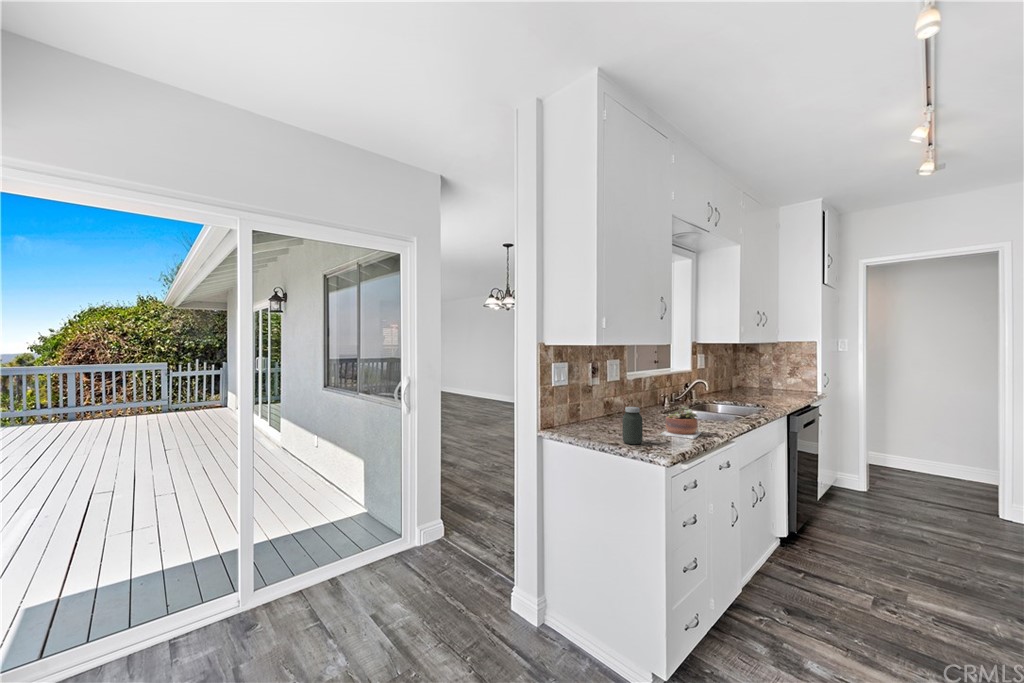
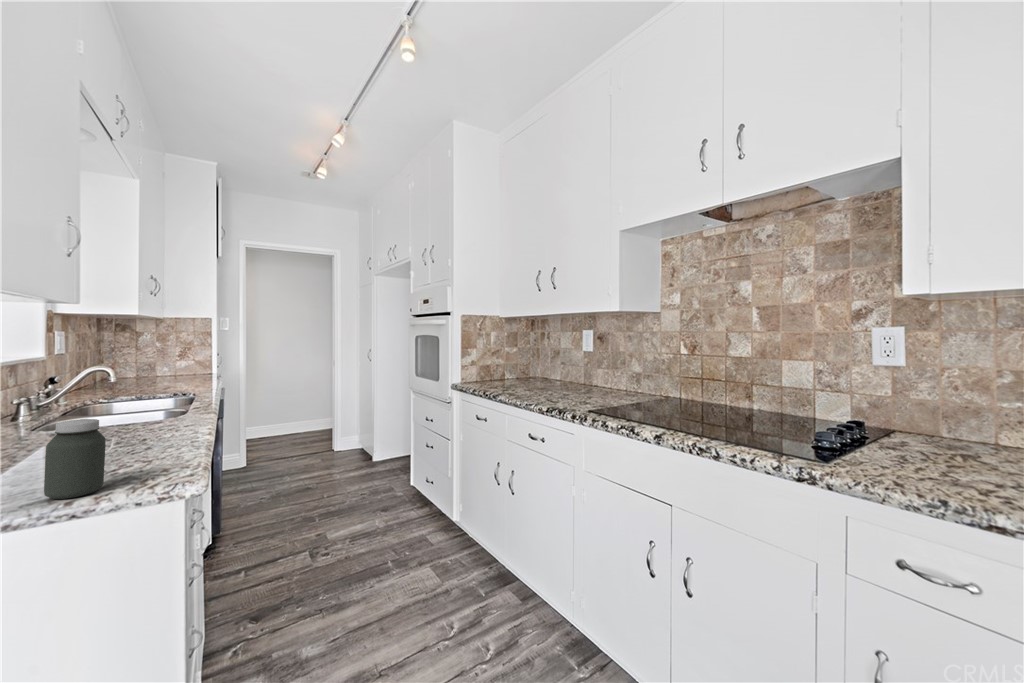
succulent plant: present [662,406,701,439] -> none [107,404,181,462]

